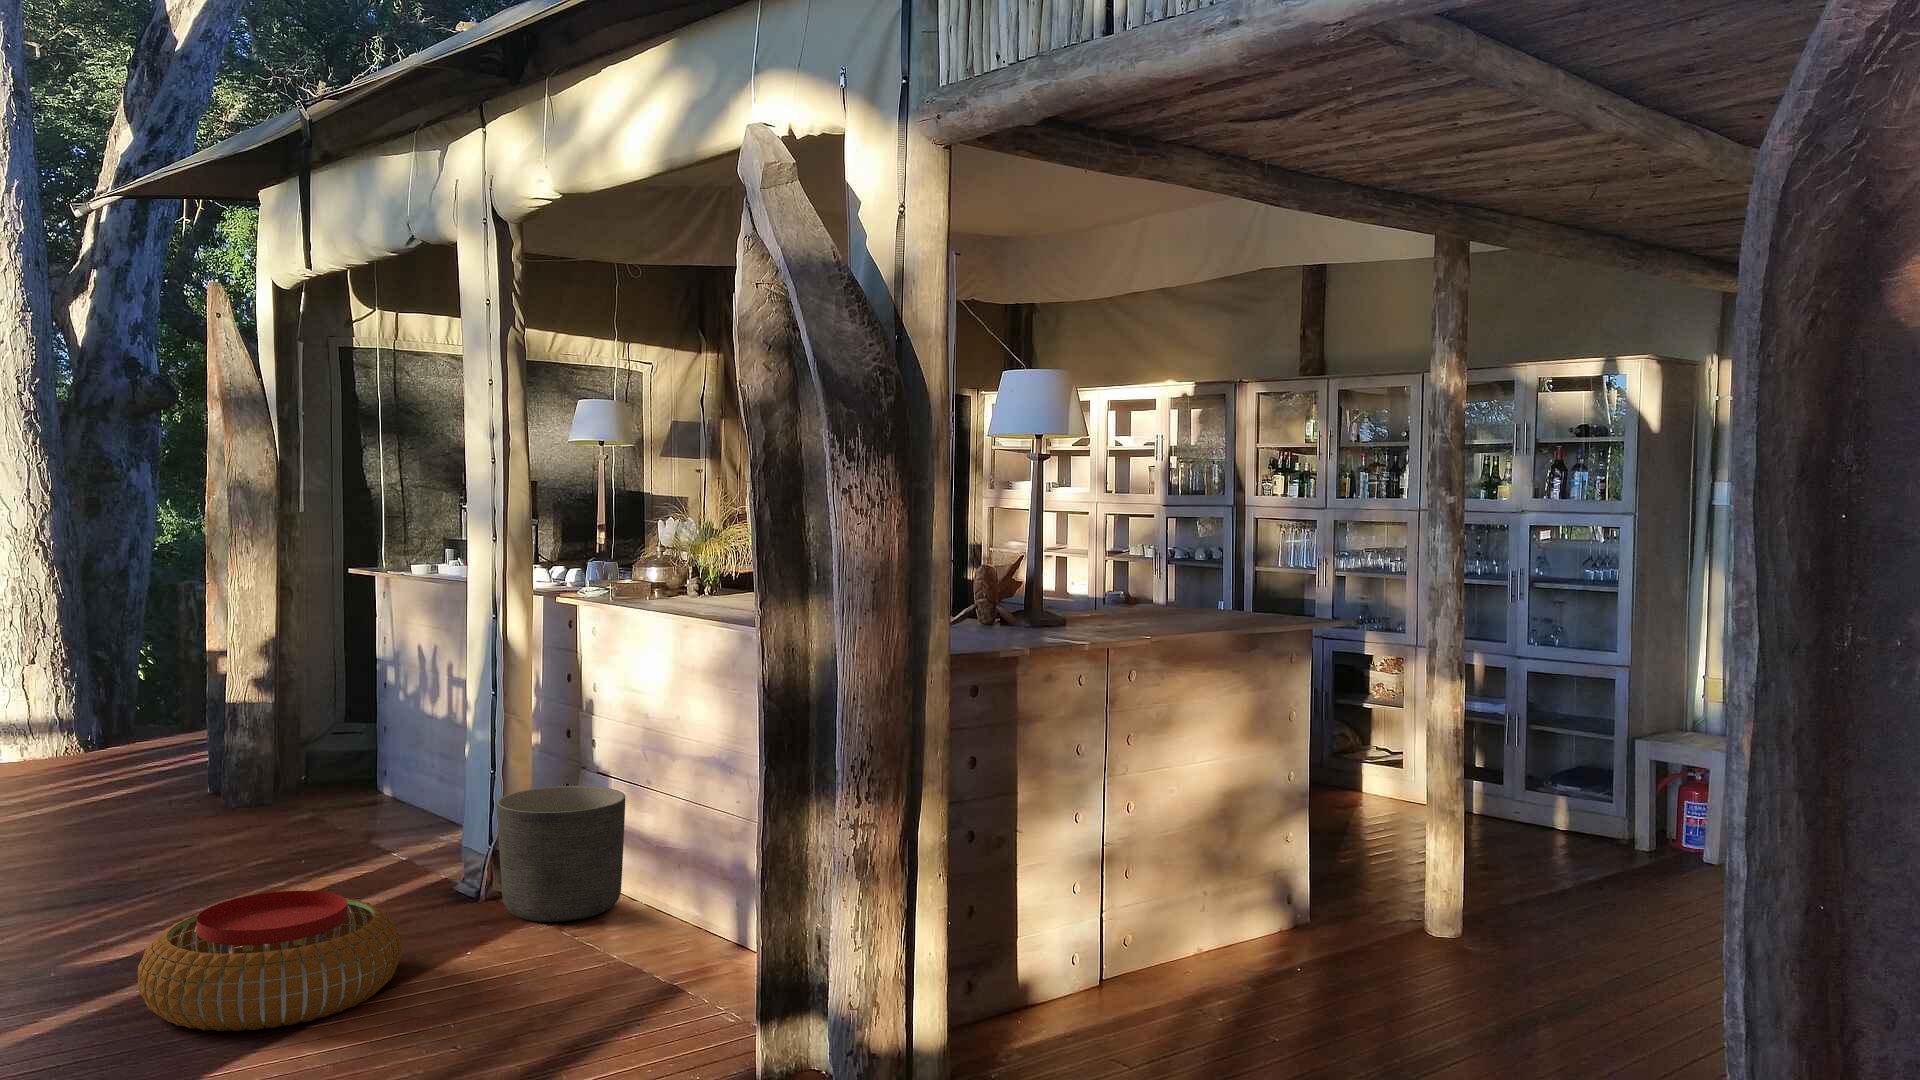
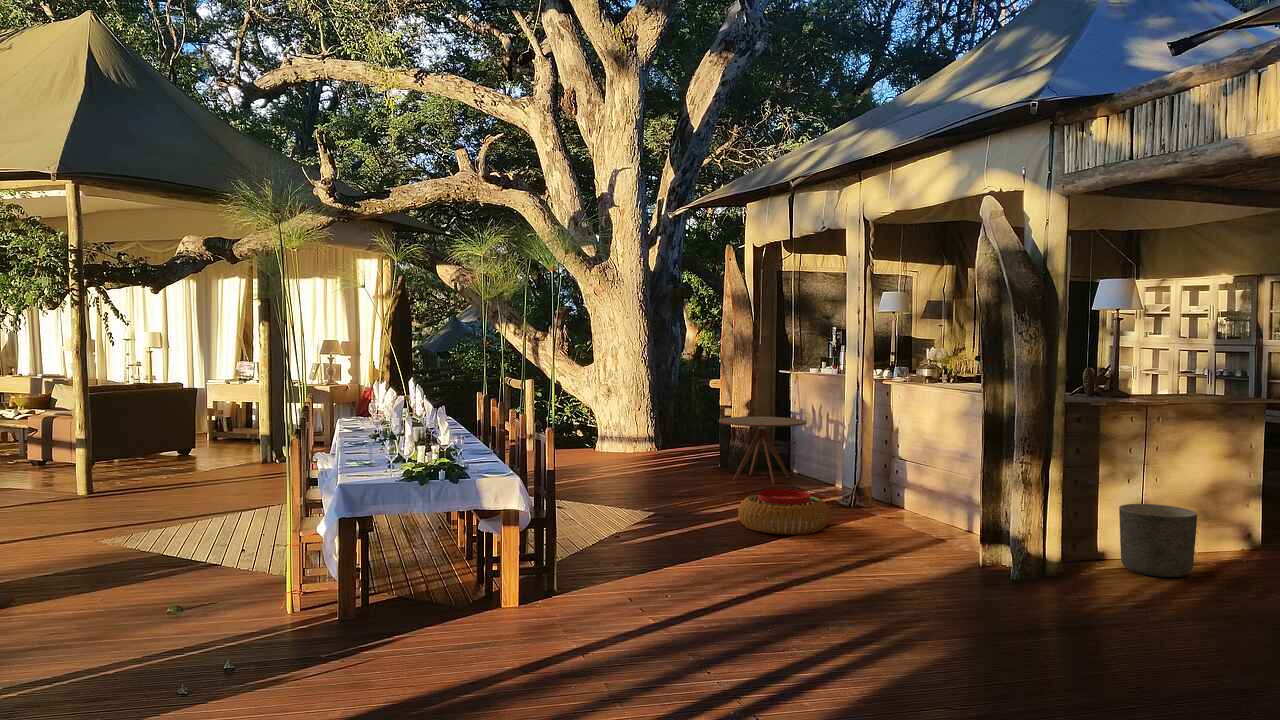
round table: none [180,674,402,835] -> present [719,417,807,484]
planter: present [497,786,625,922] -> present [1119,504,1197,577]

